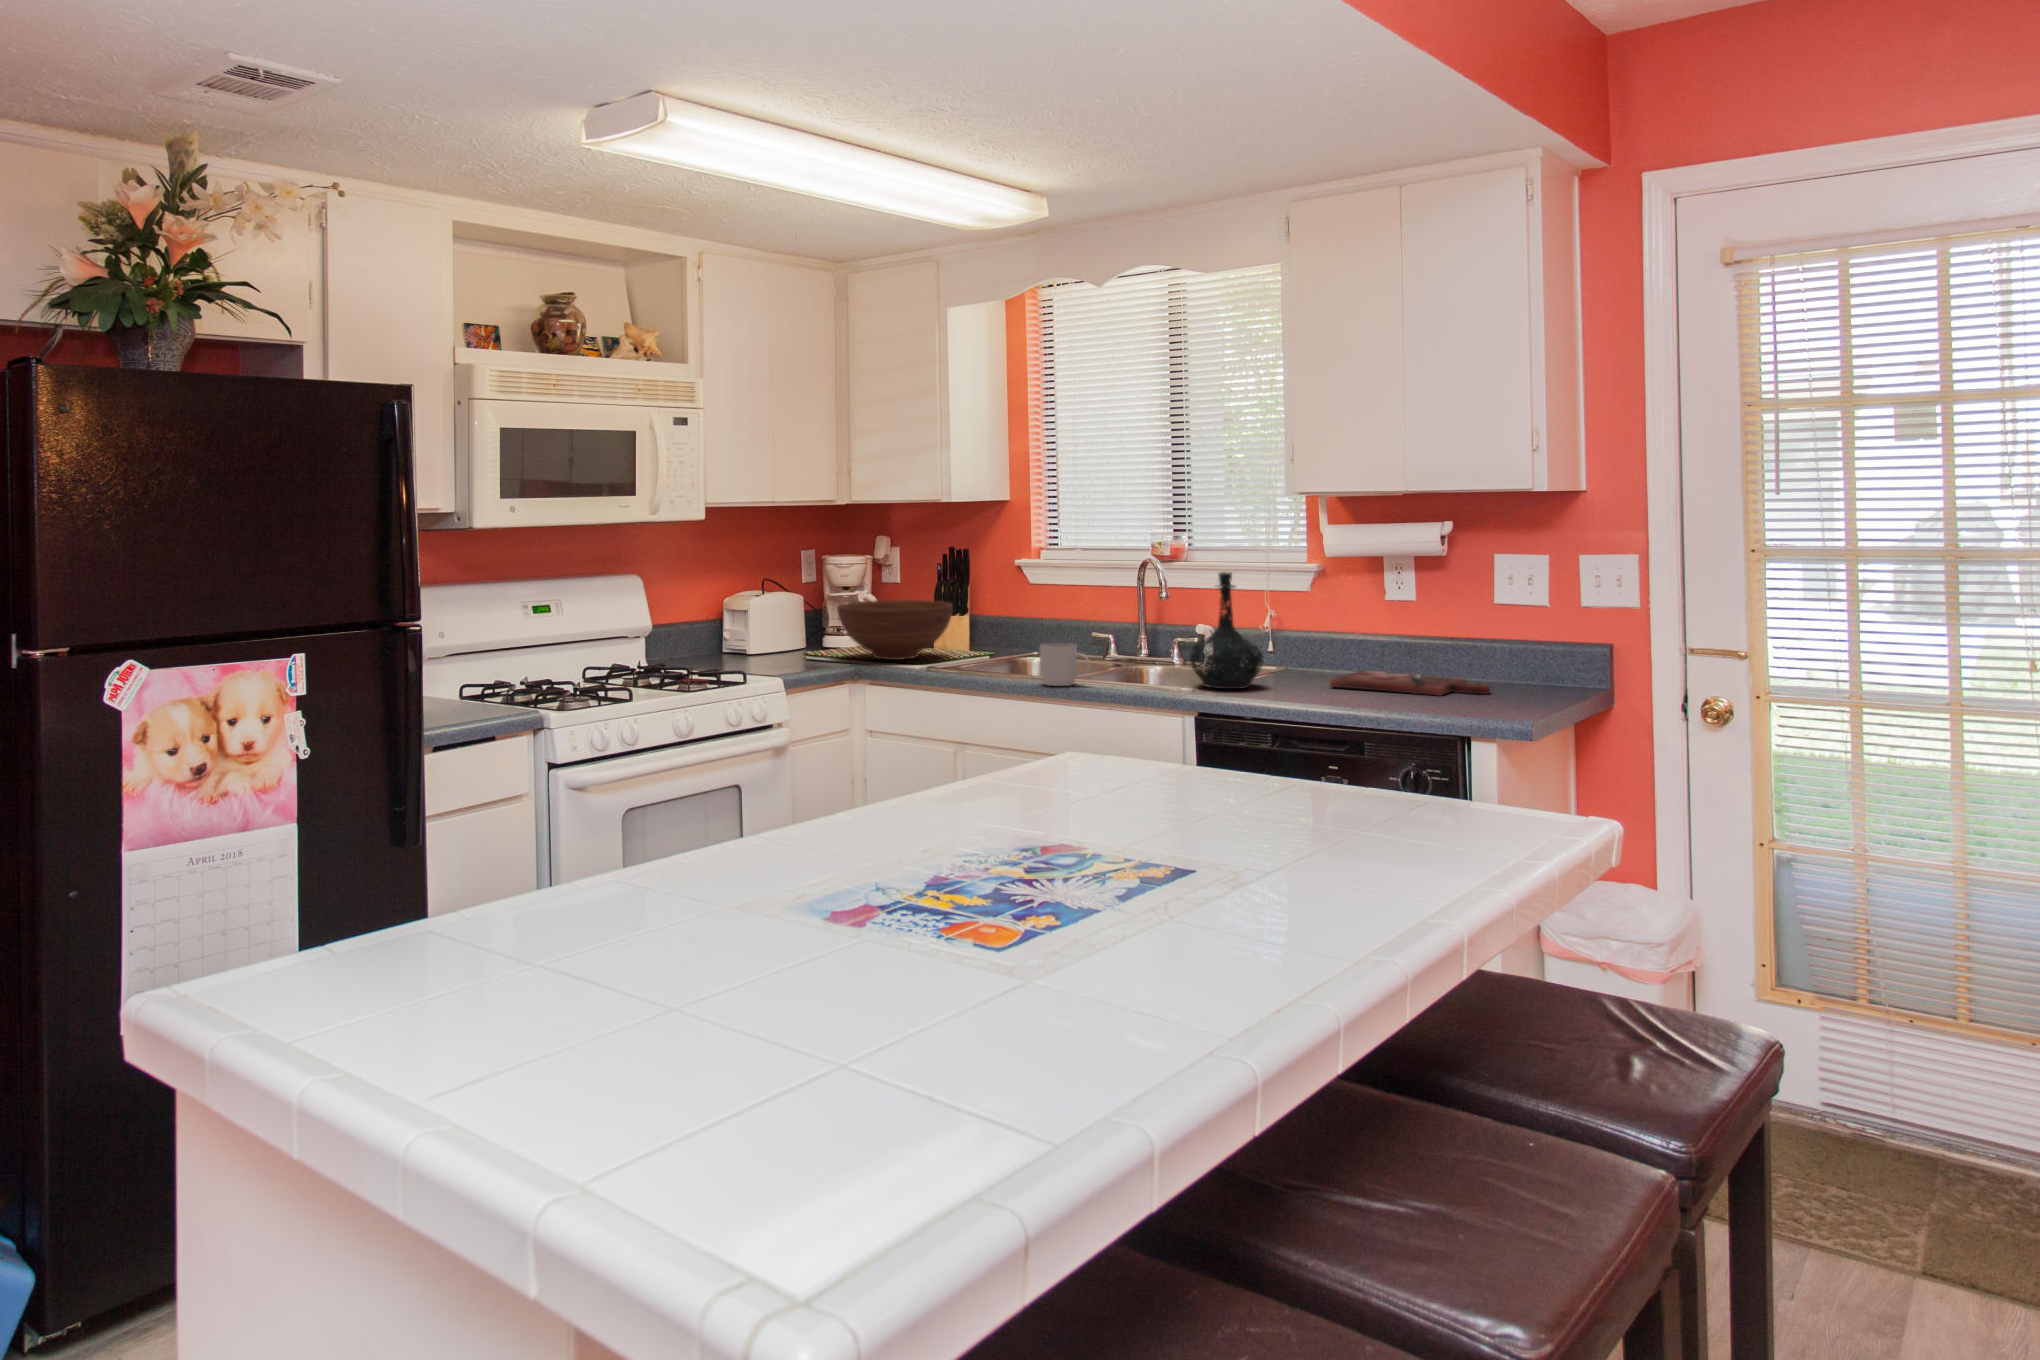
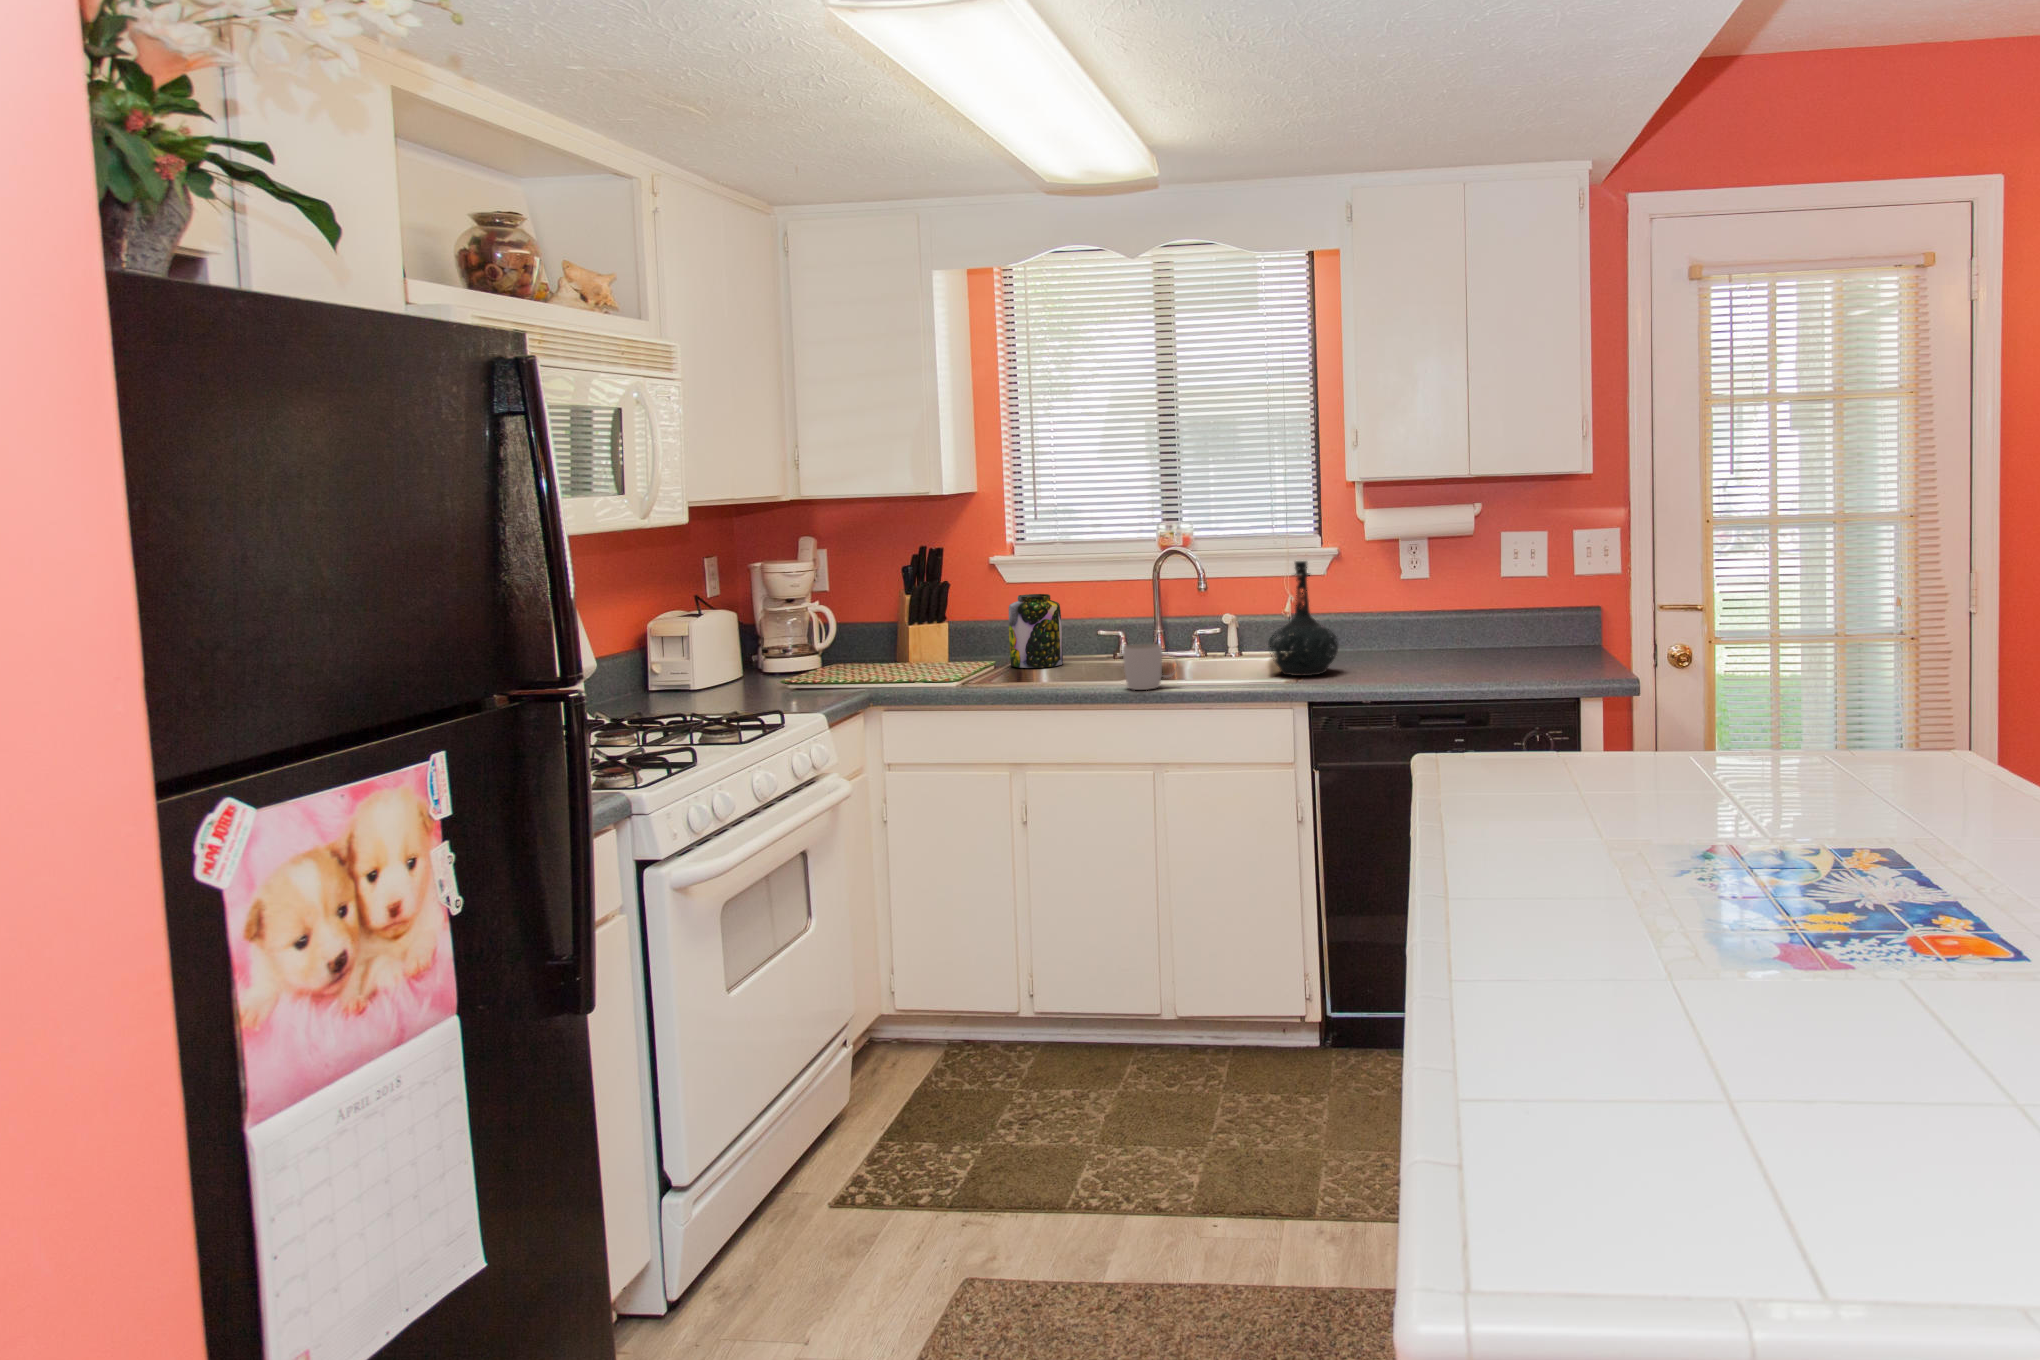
jar: none [1001,593,1048,662] -> present [1009,594,1063,668]
fruit bowl: present [837,600,953,660] -> none [820,609,955,679]
cutting board: present [1330,671,1490,696] -> none [1392,645,1526,664]

